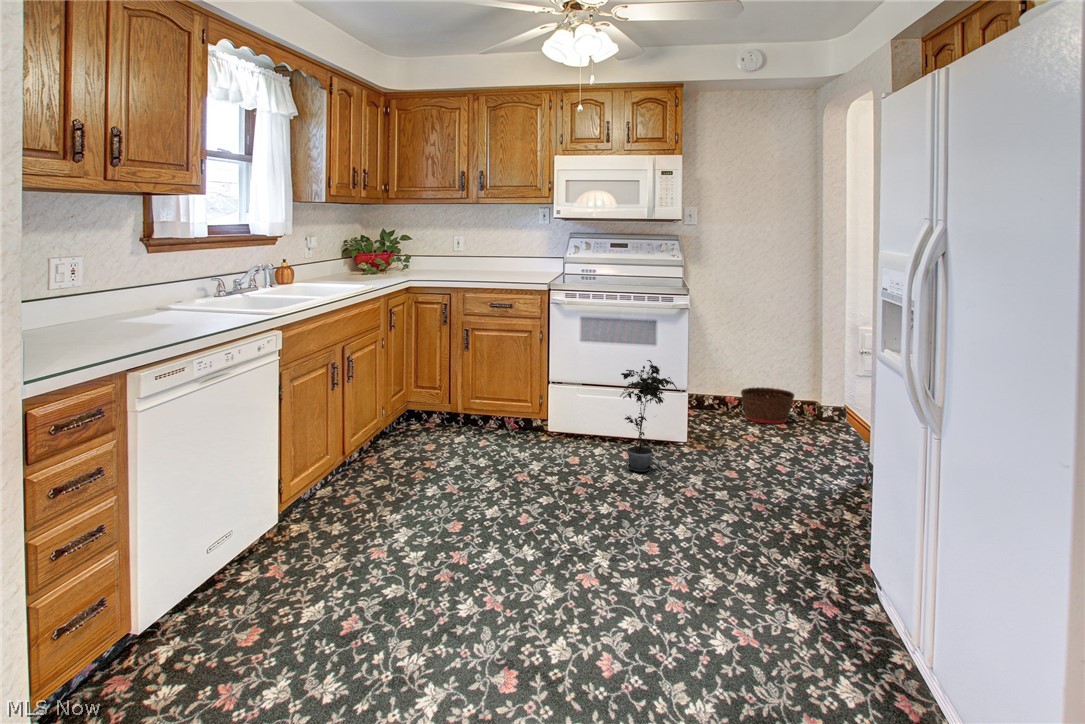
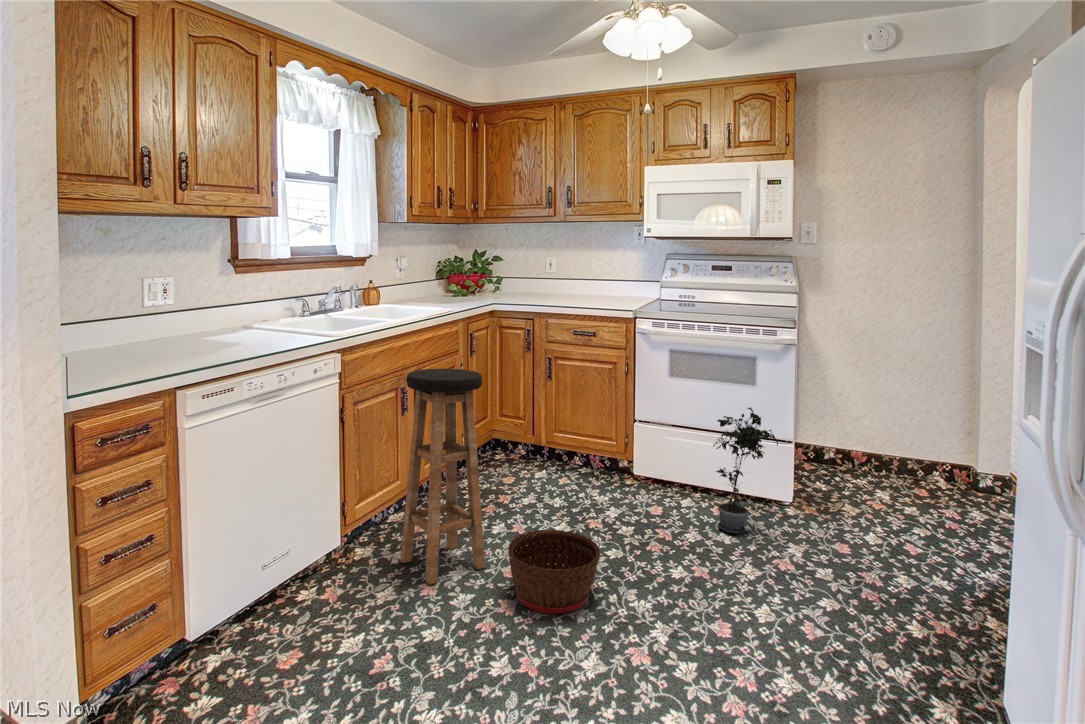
bar stool: none [339,340,428,548] -> present [400,369,485,584]
basket: present [741,387,794,424] -> present [508,530,600,614]

